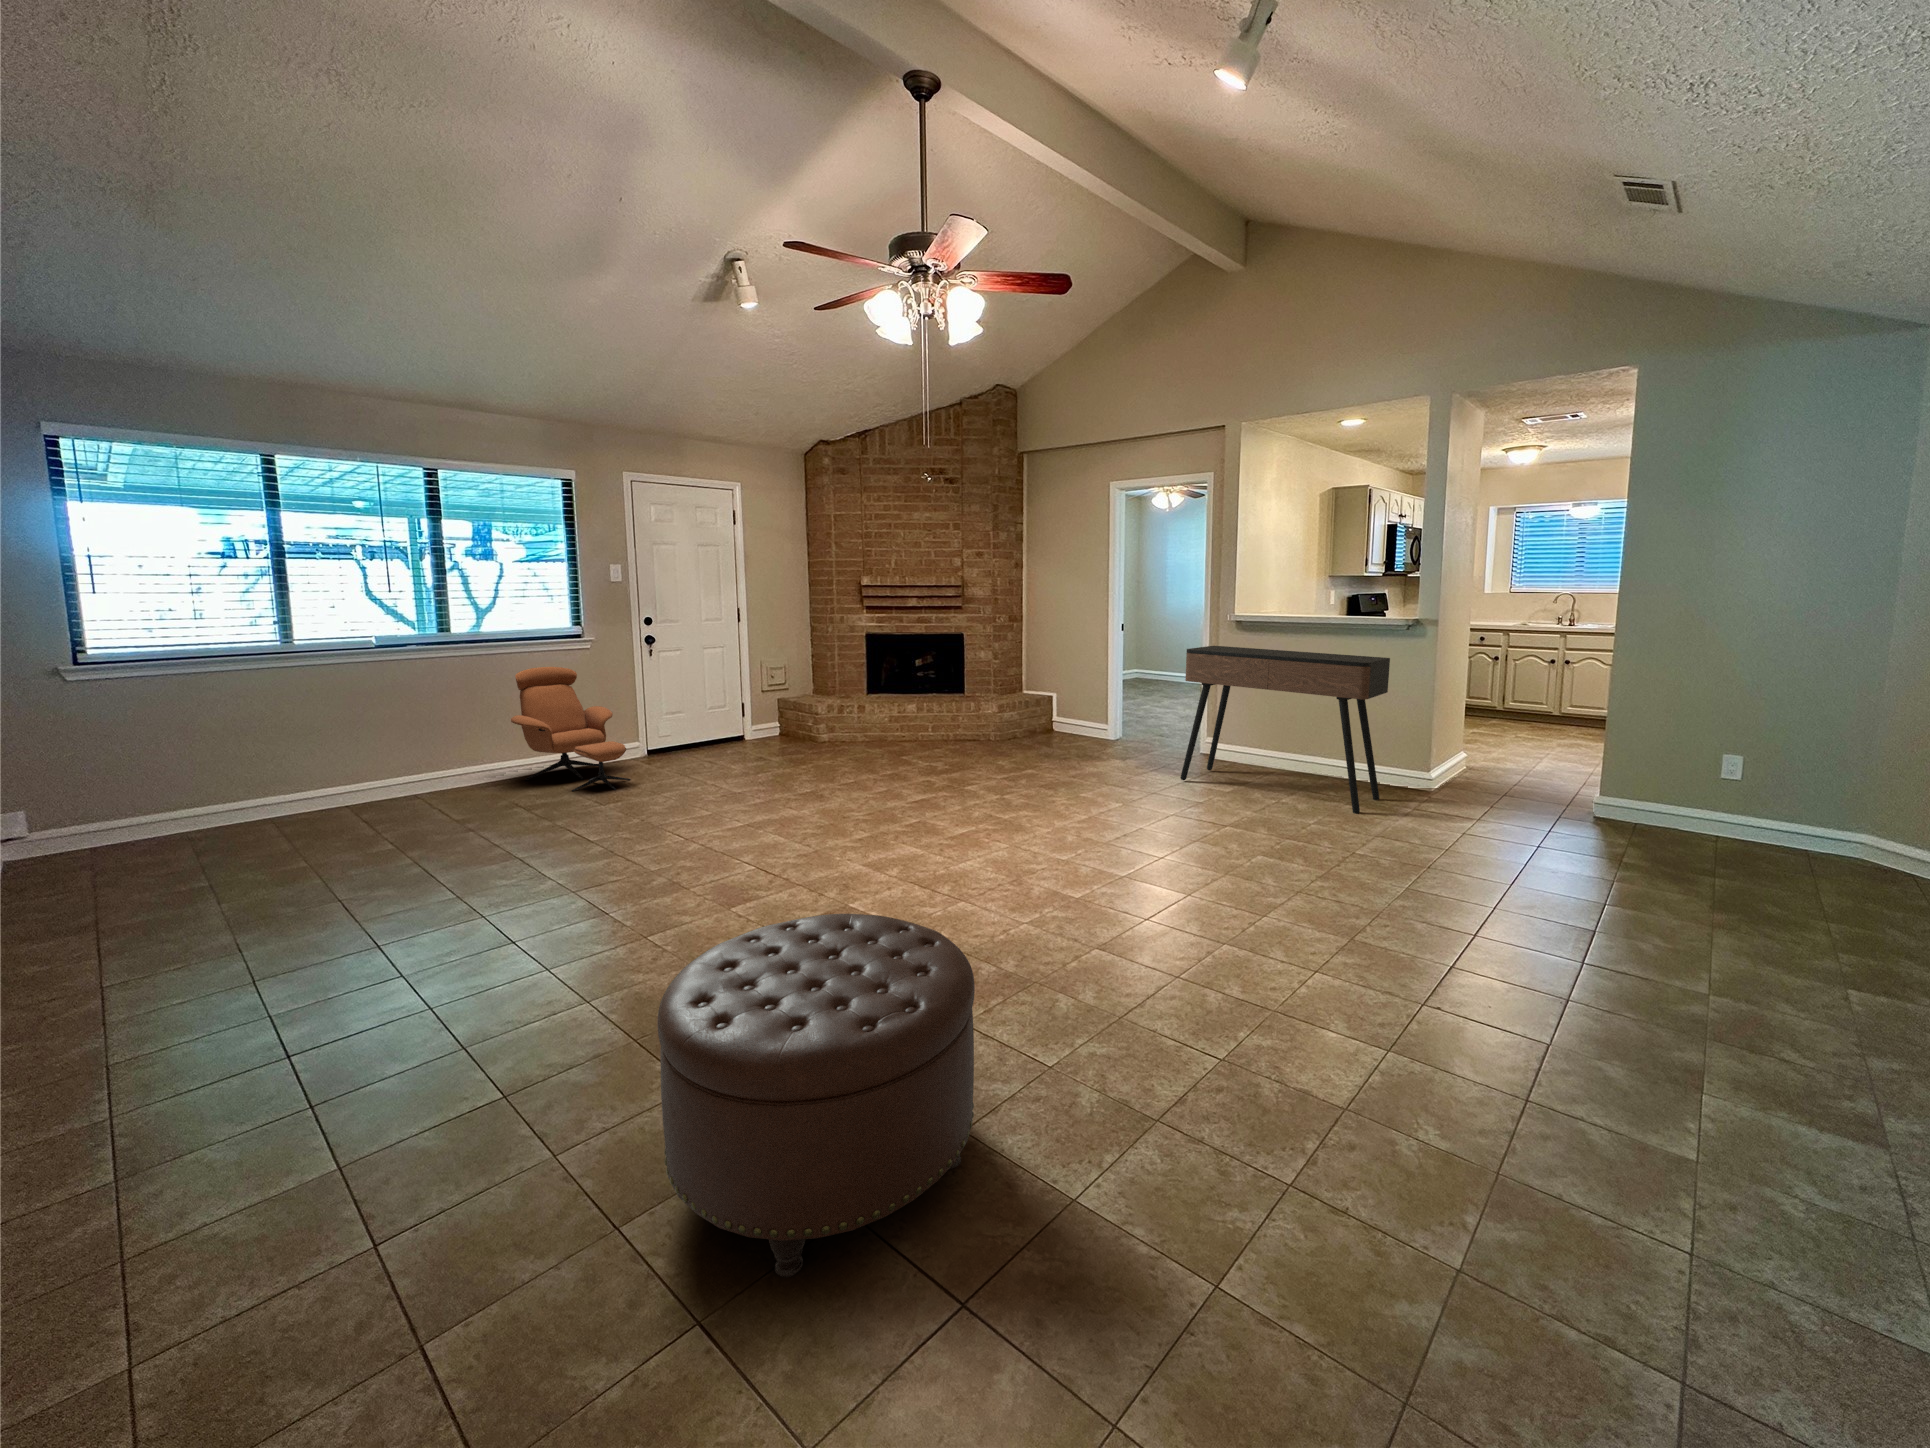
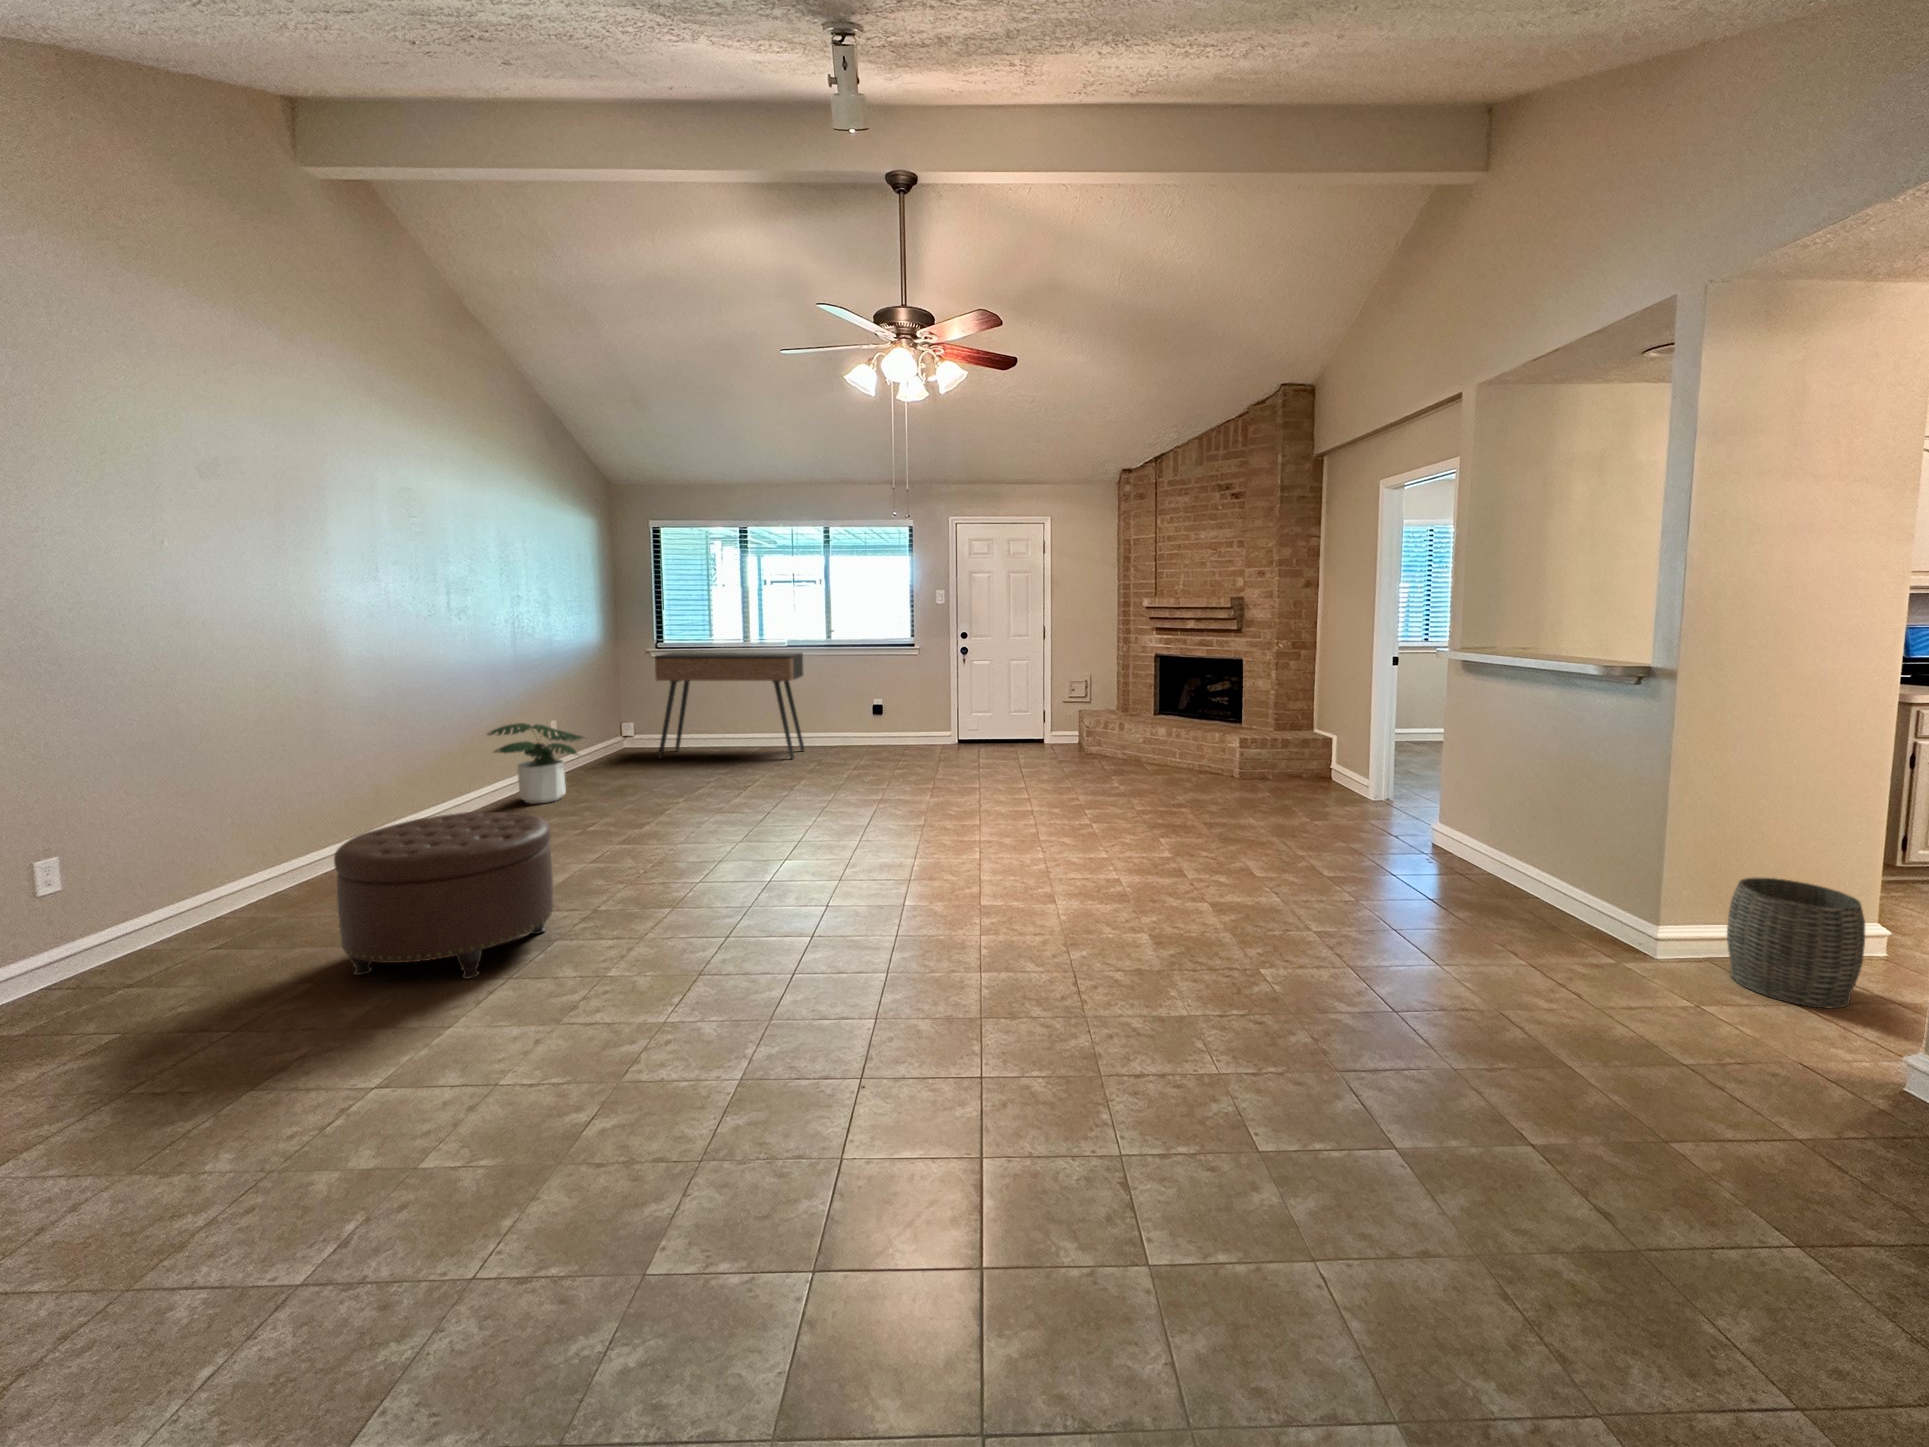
console table: present [1180,646,1390,814] -> present [655,652,805,759]
lounge chair: present [511,667,631,792] -> none [843,667,911,764]
woven basket: none [1450,733,1511,795] -> present [1727,877,1865,1008]
potted plant: none [13,826,264,986] -> present [488,723,582,804]

